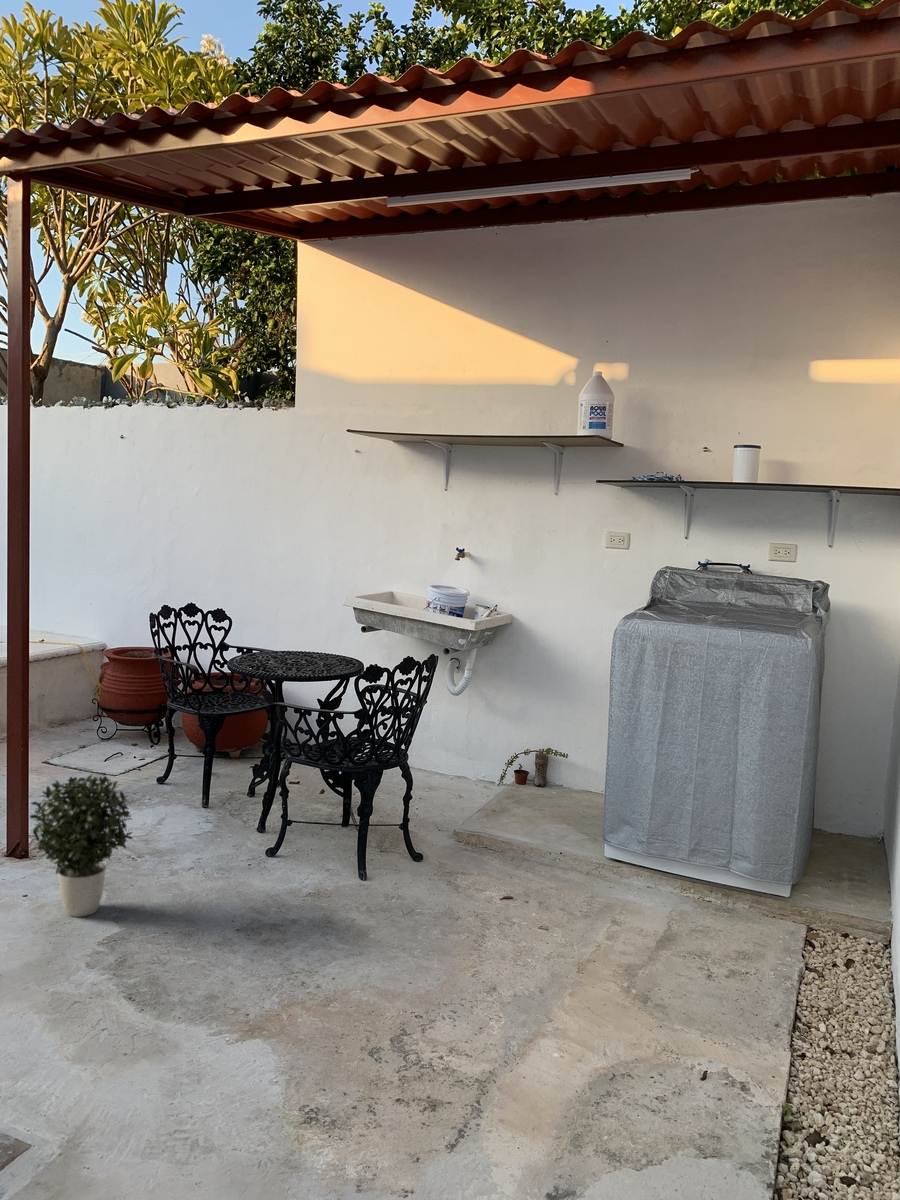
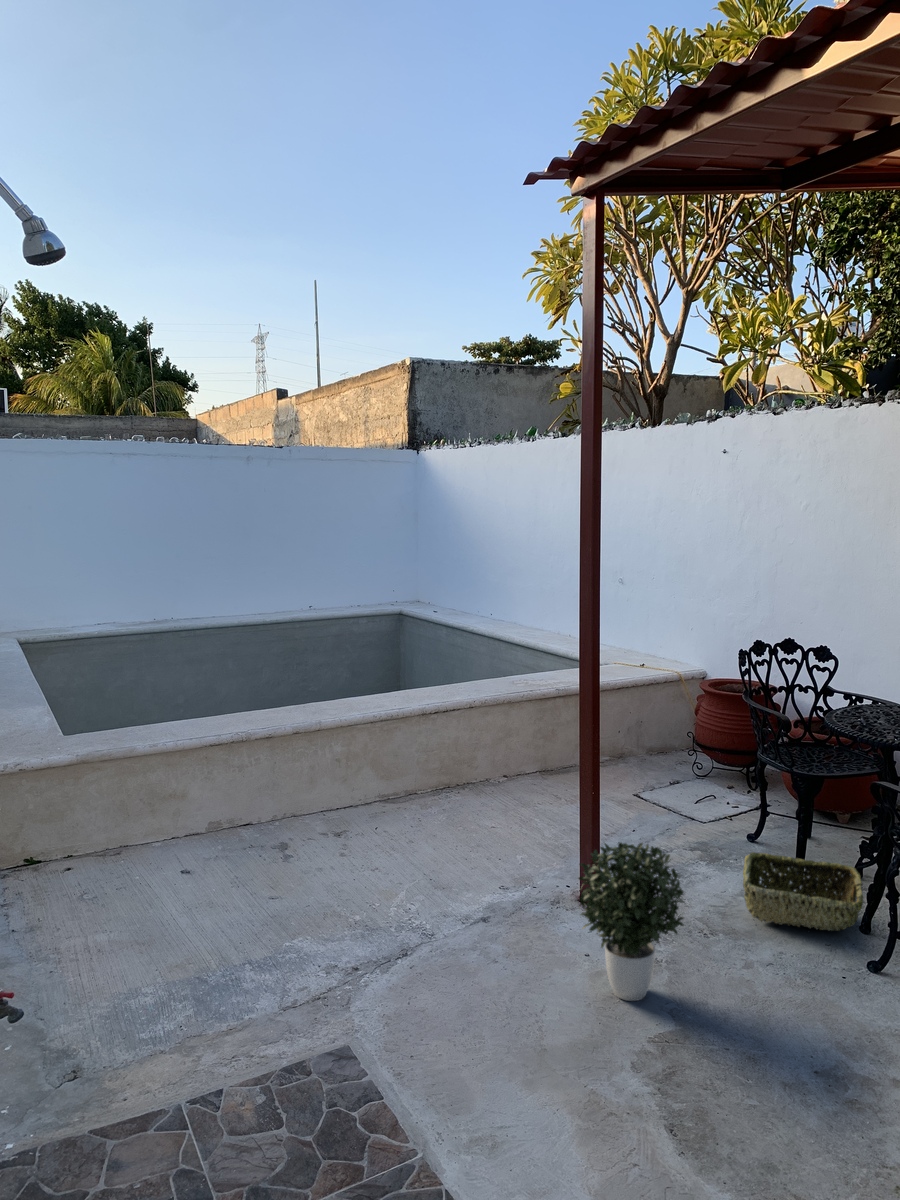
woven basket: none [169,780,267,837] -> present [743,852,863,931]

